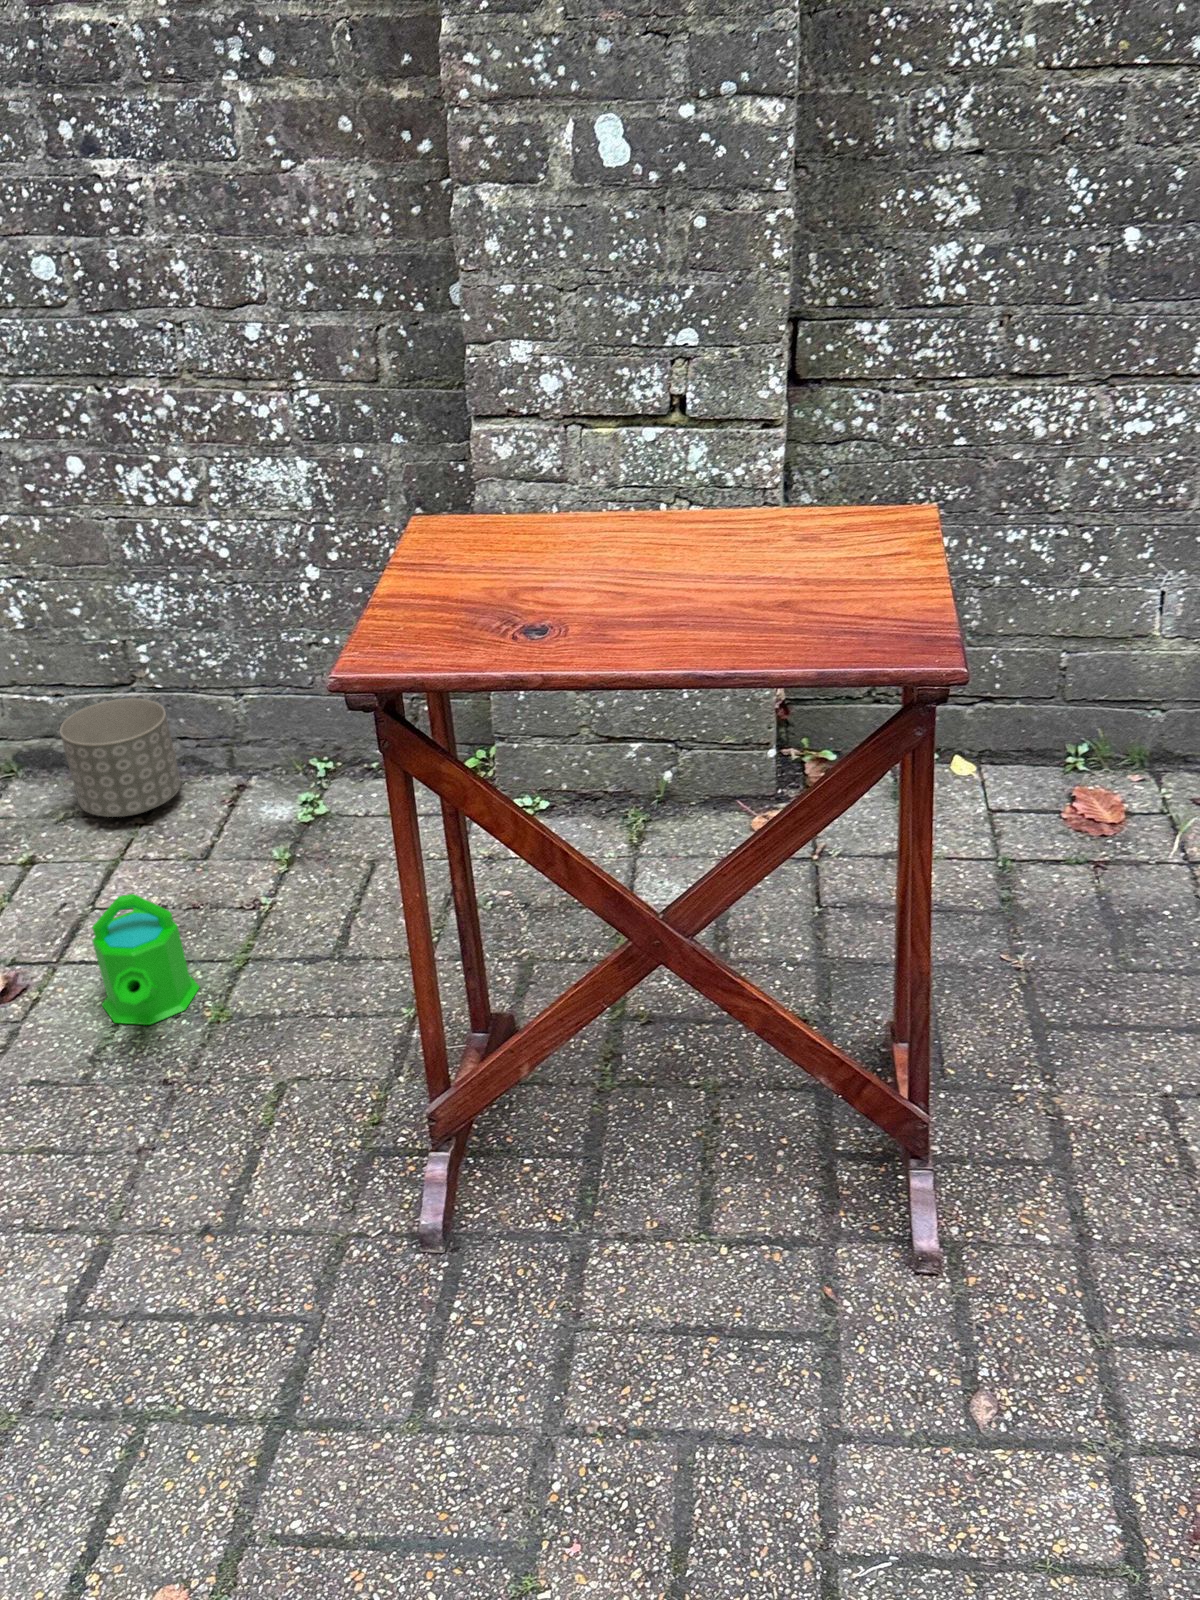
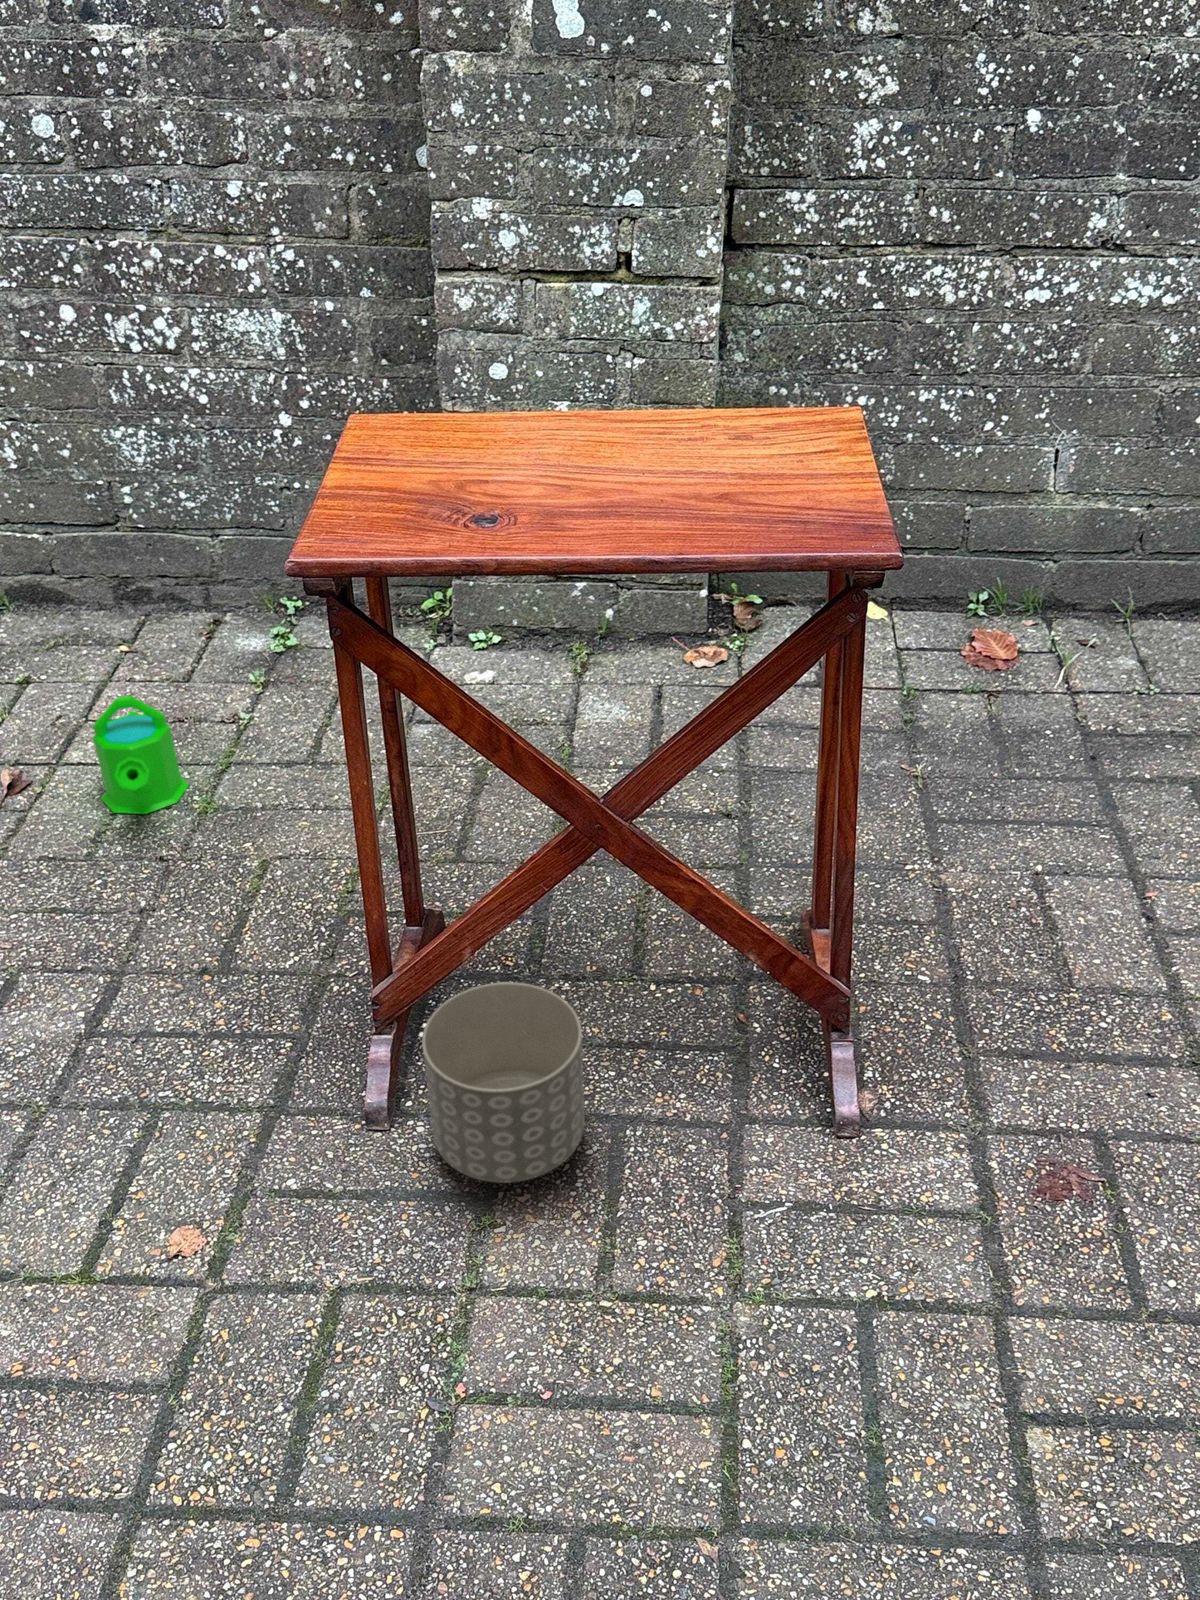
planter: present [60,698,181,817] -> present [422,982,585,1183]

